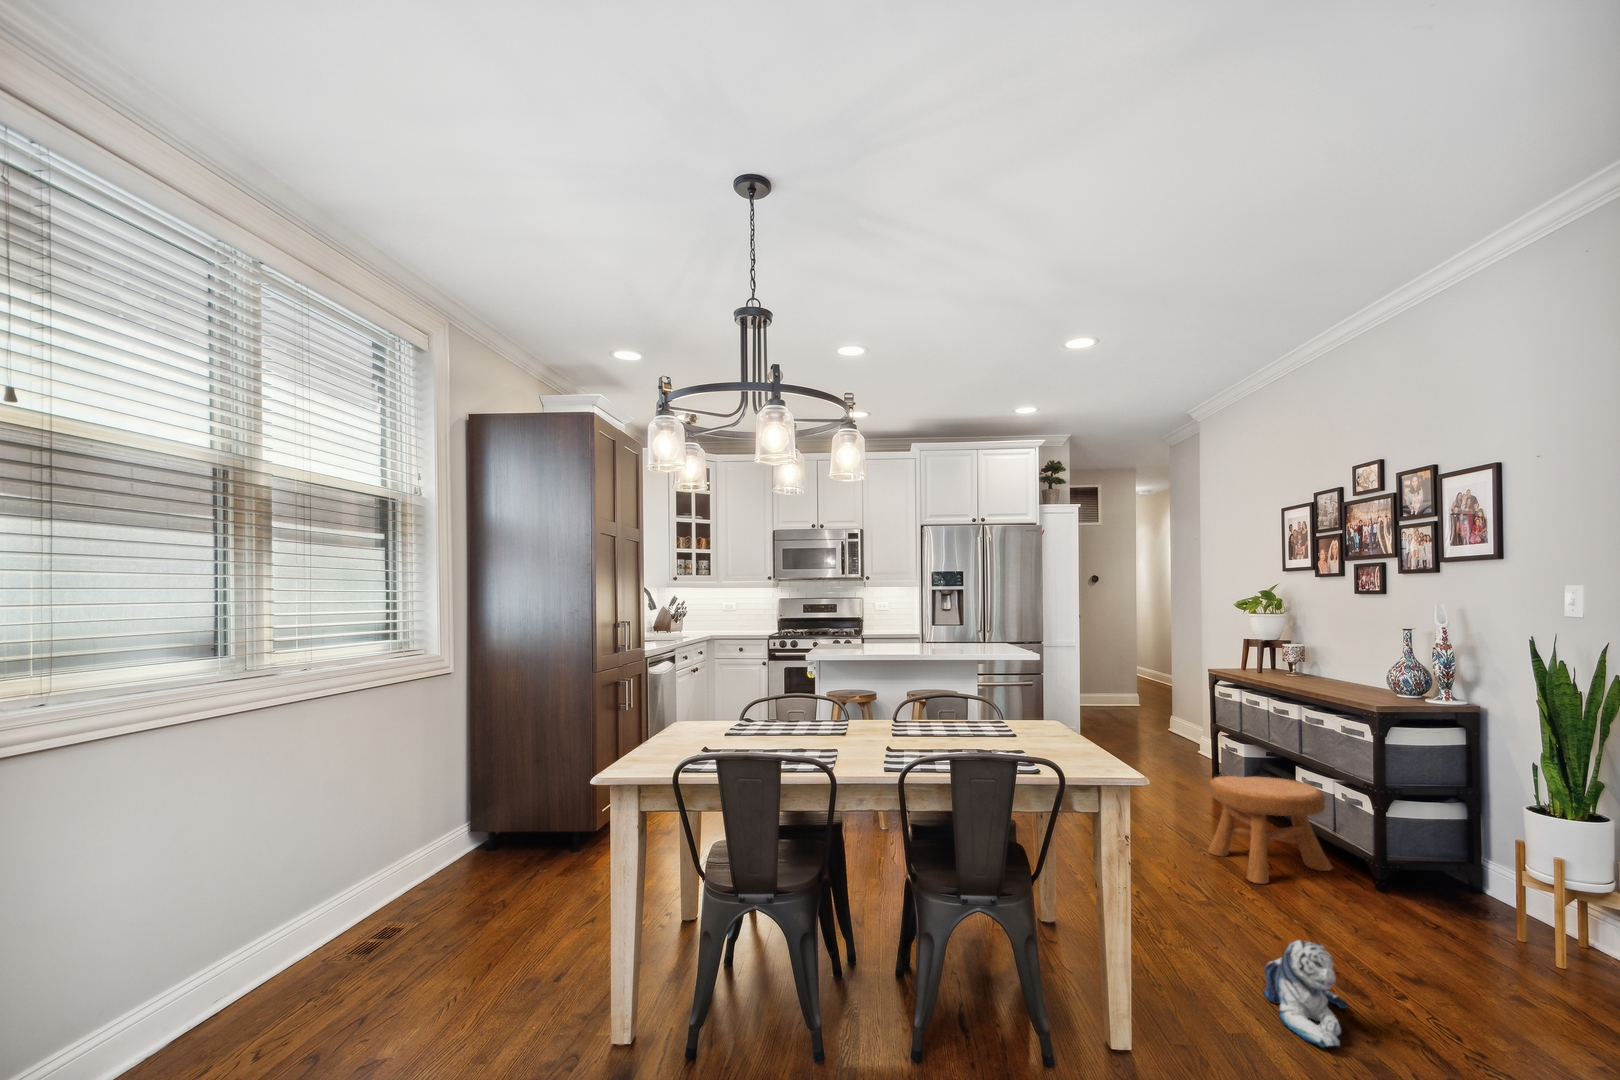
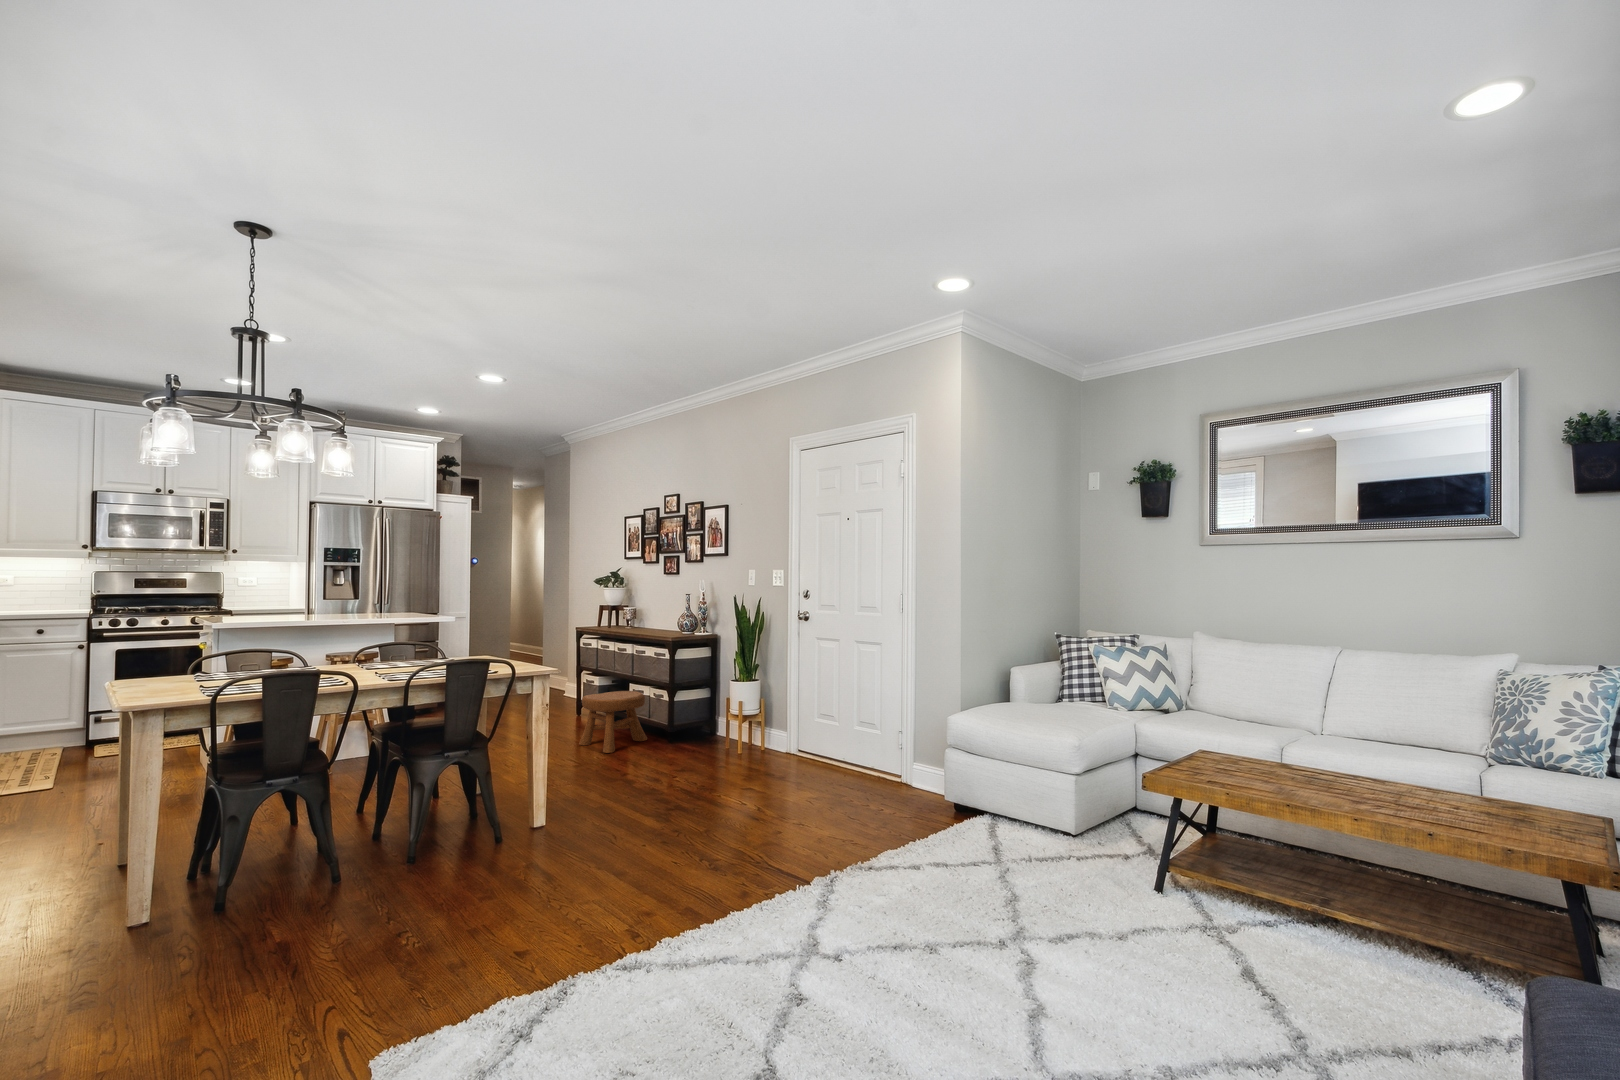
plush toy: present [1263,940,1347,1047] -> none [616,758,654,802]

